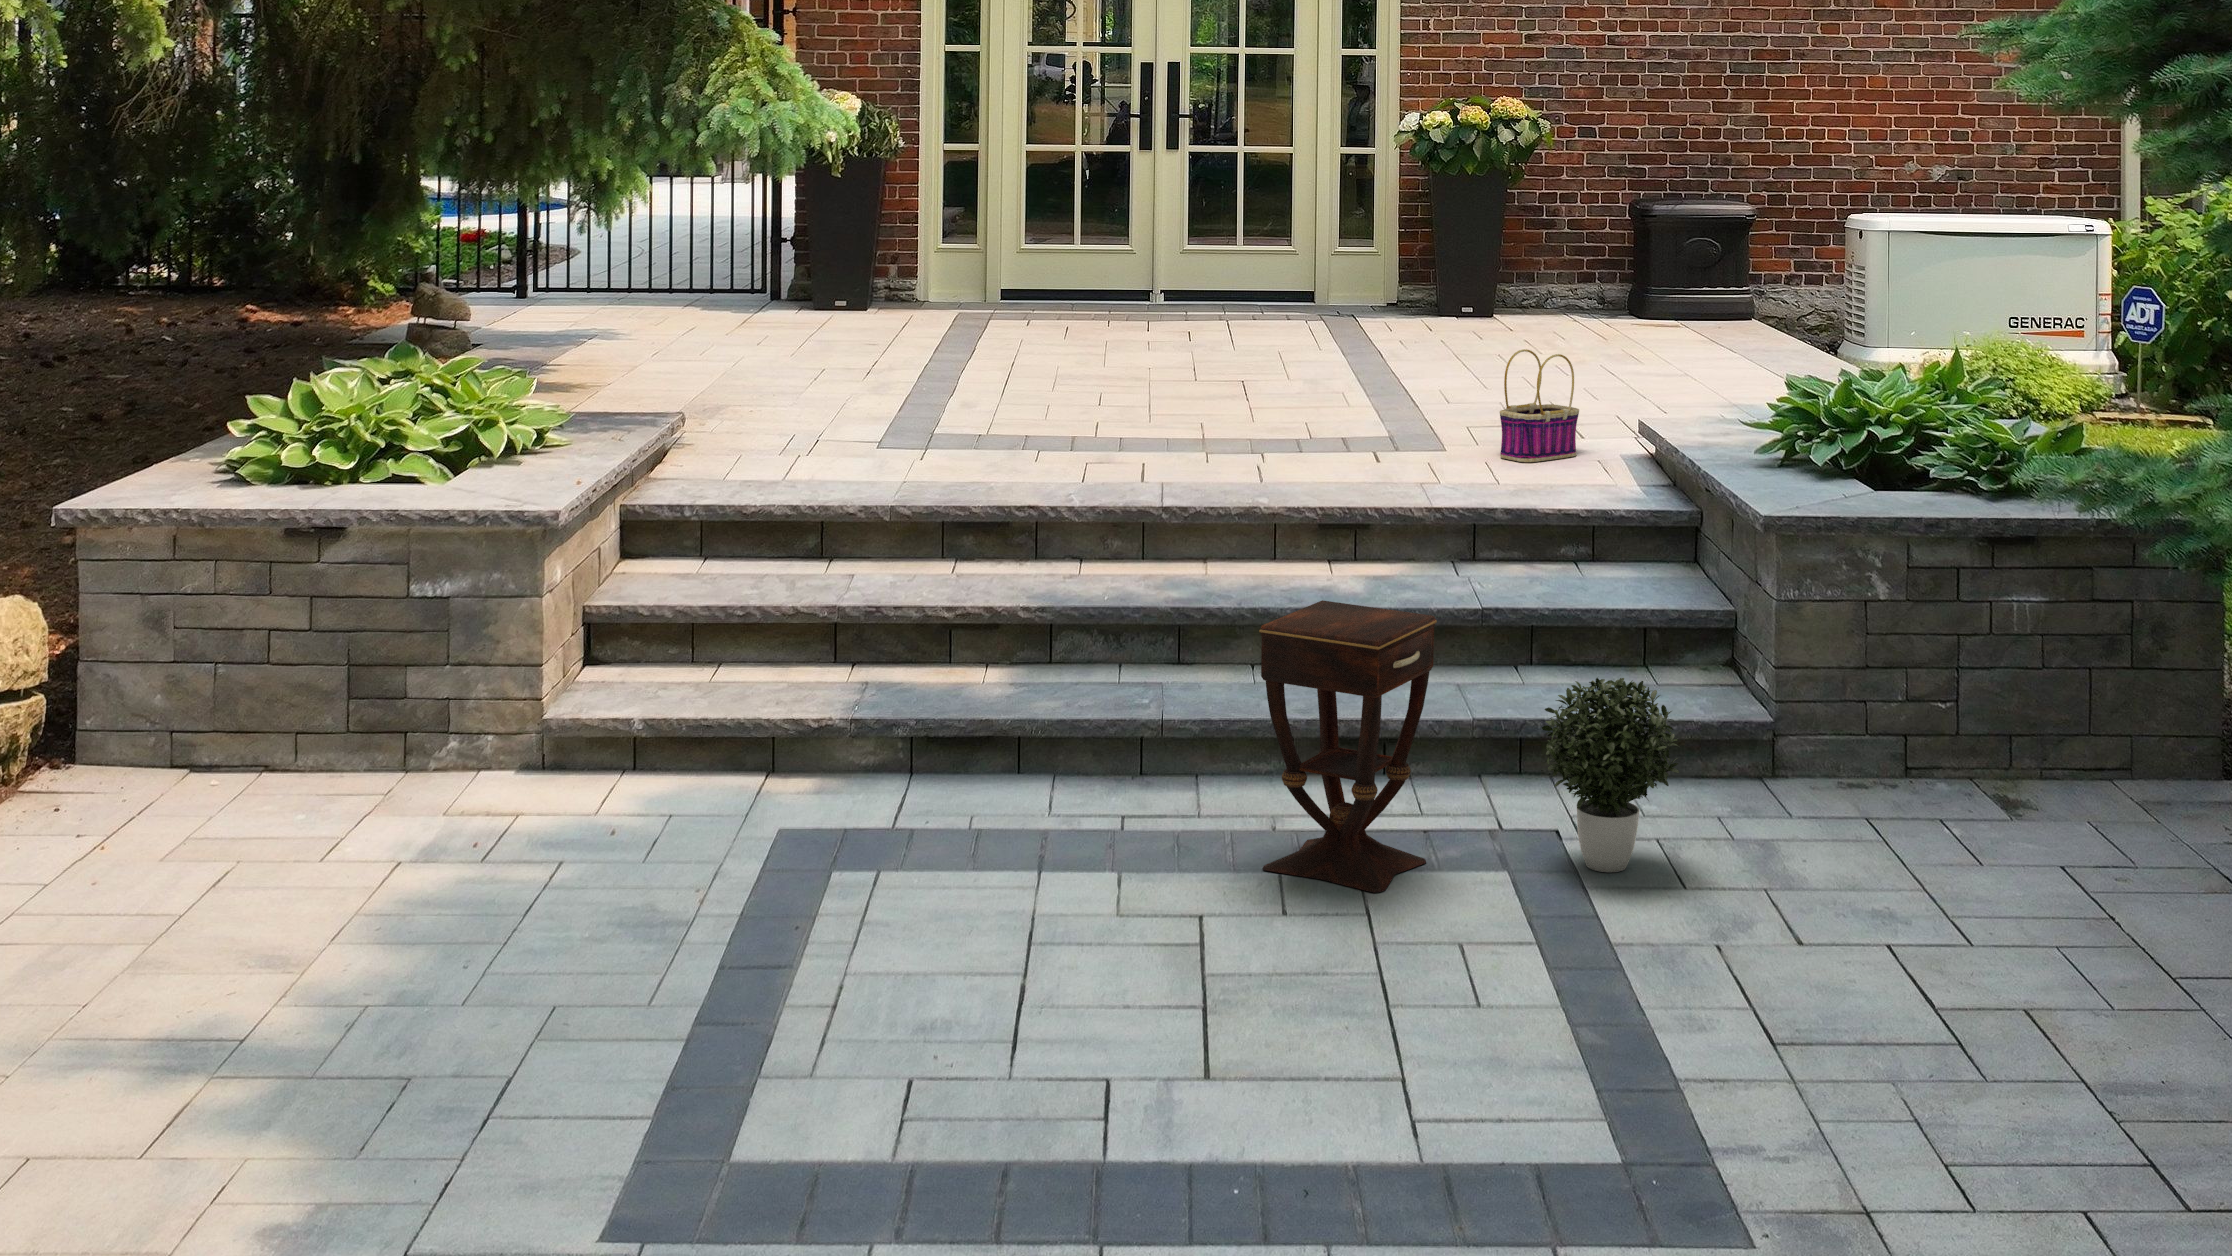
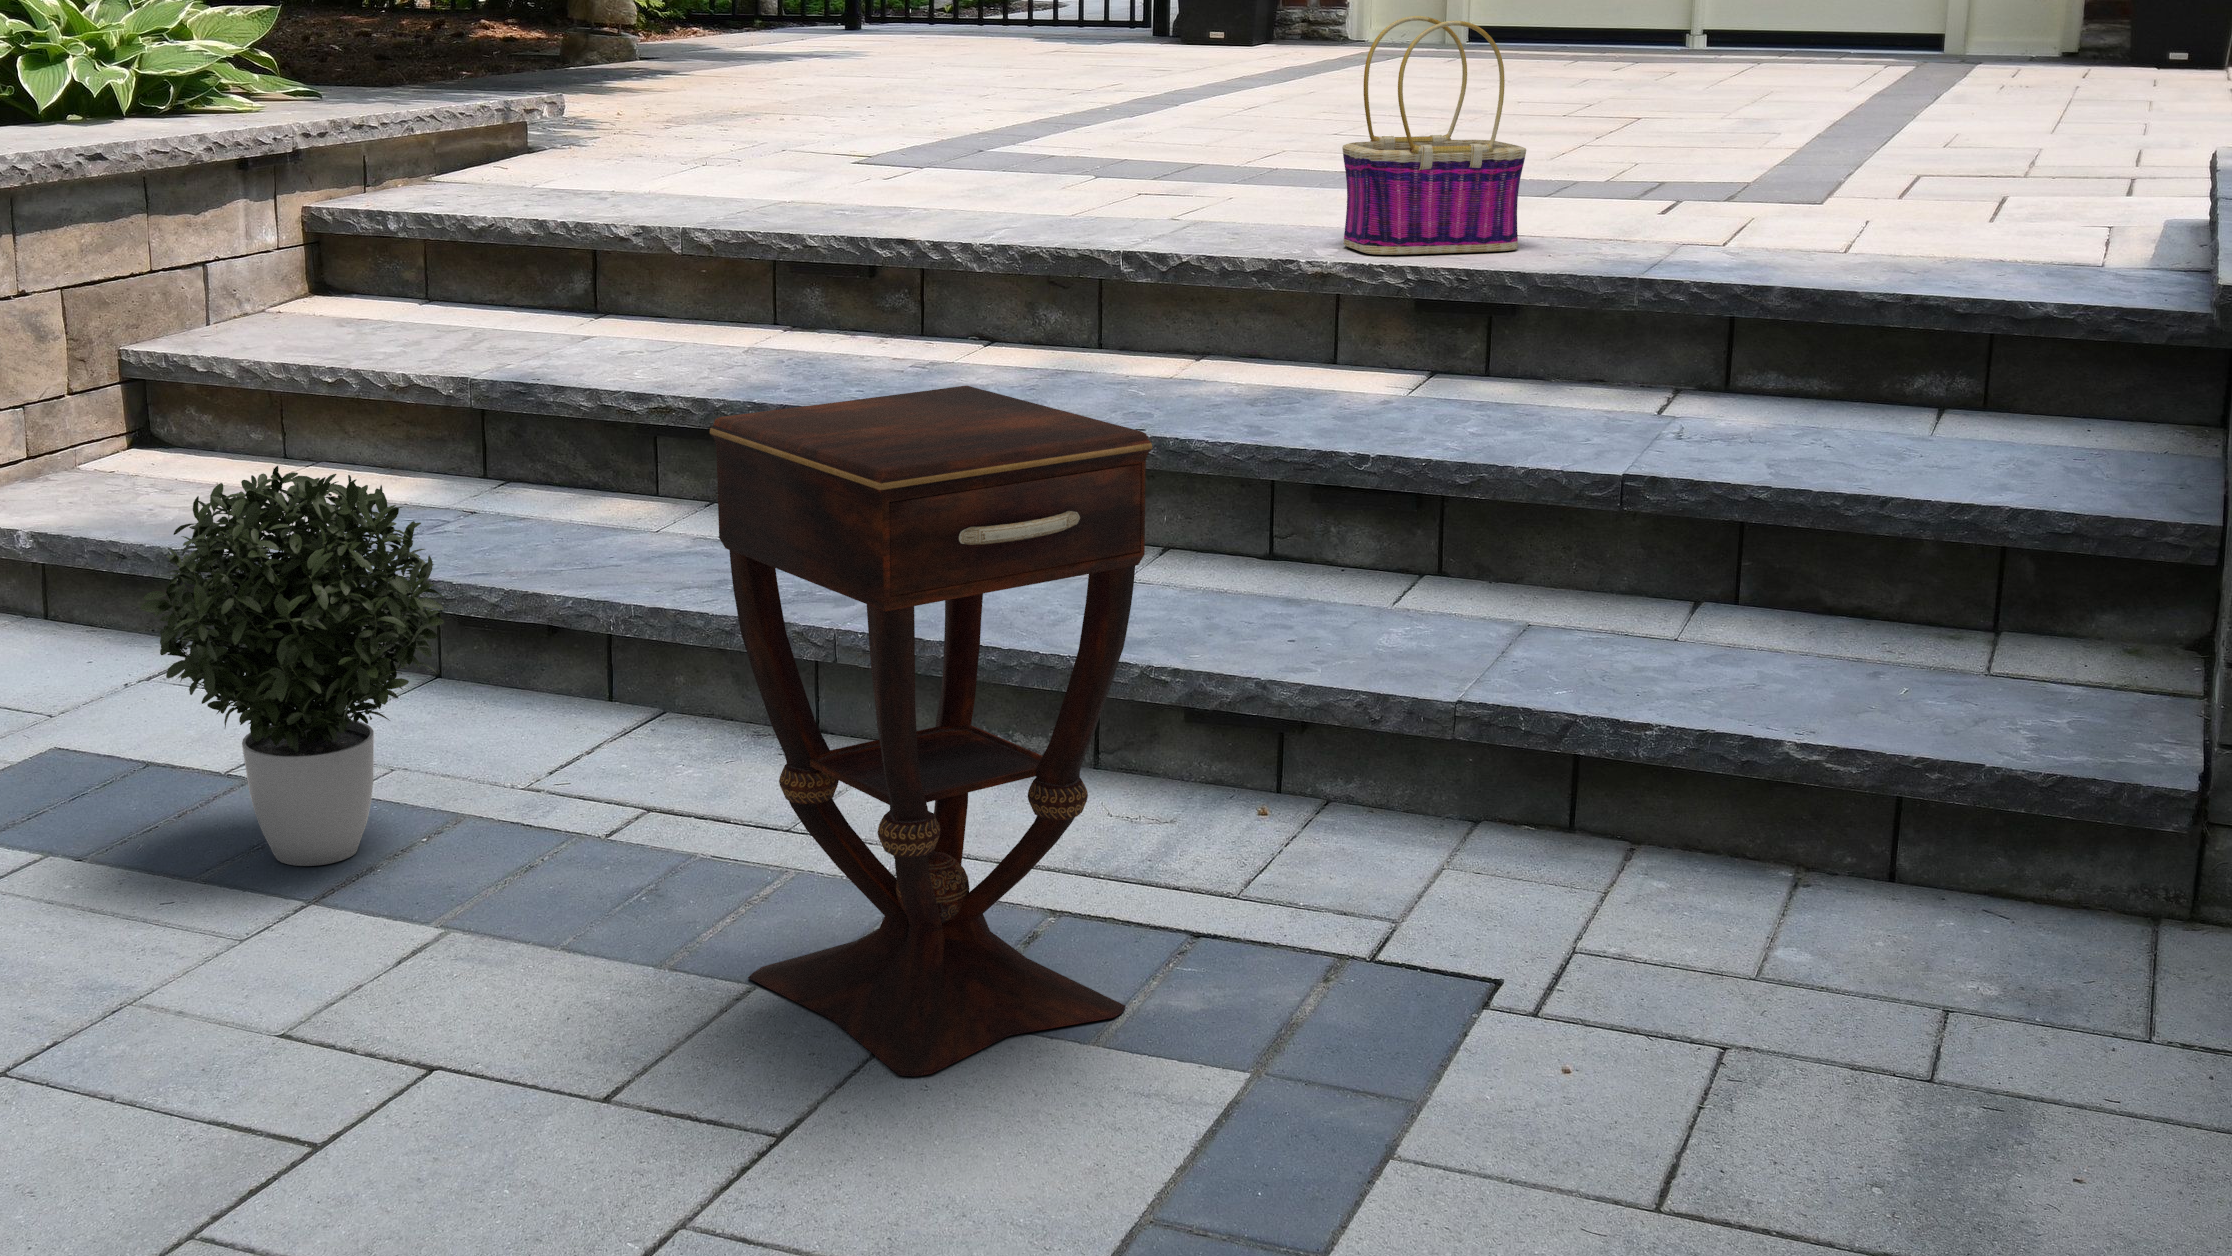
basket: present [1500,349,1579,462] -> present [1342,16,1526,255]
potted plant: present [1542,678,1679,872] -> present [140,466,444,866]

